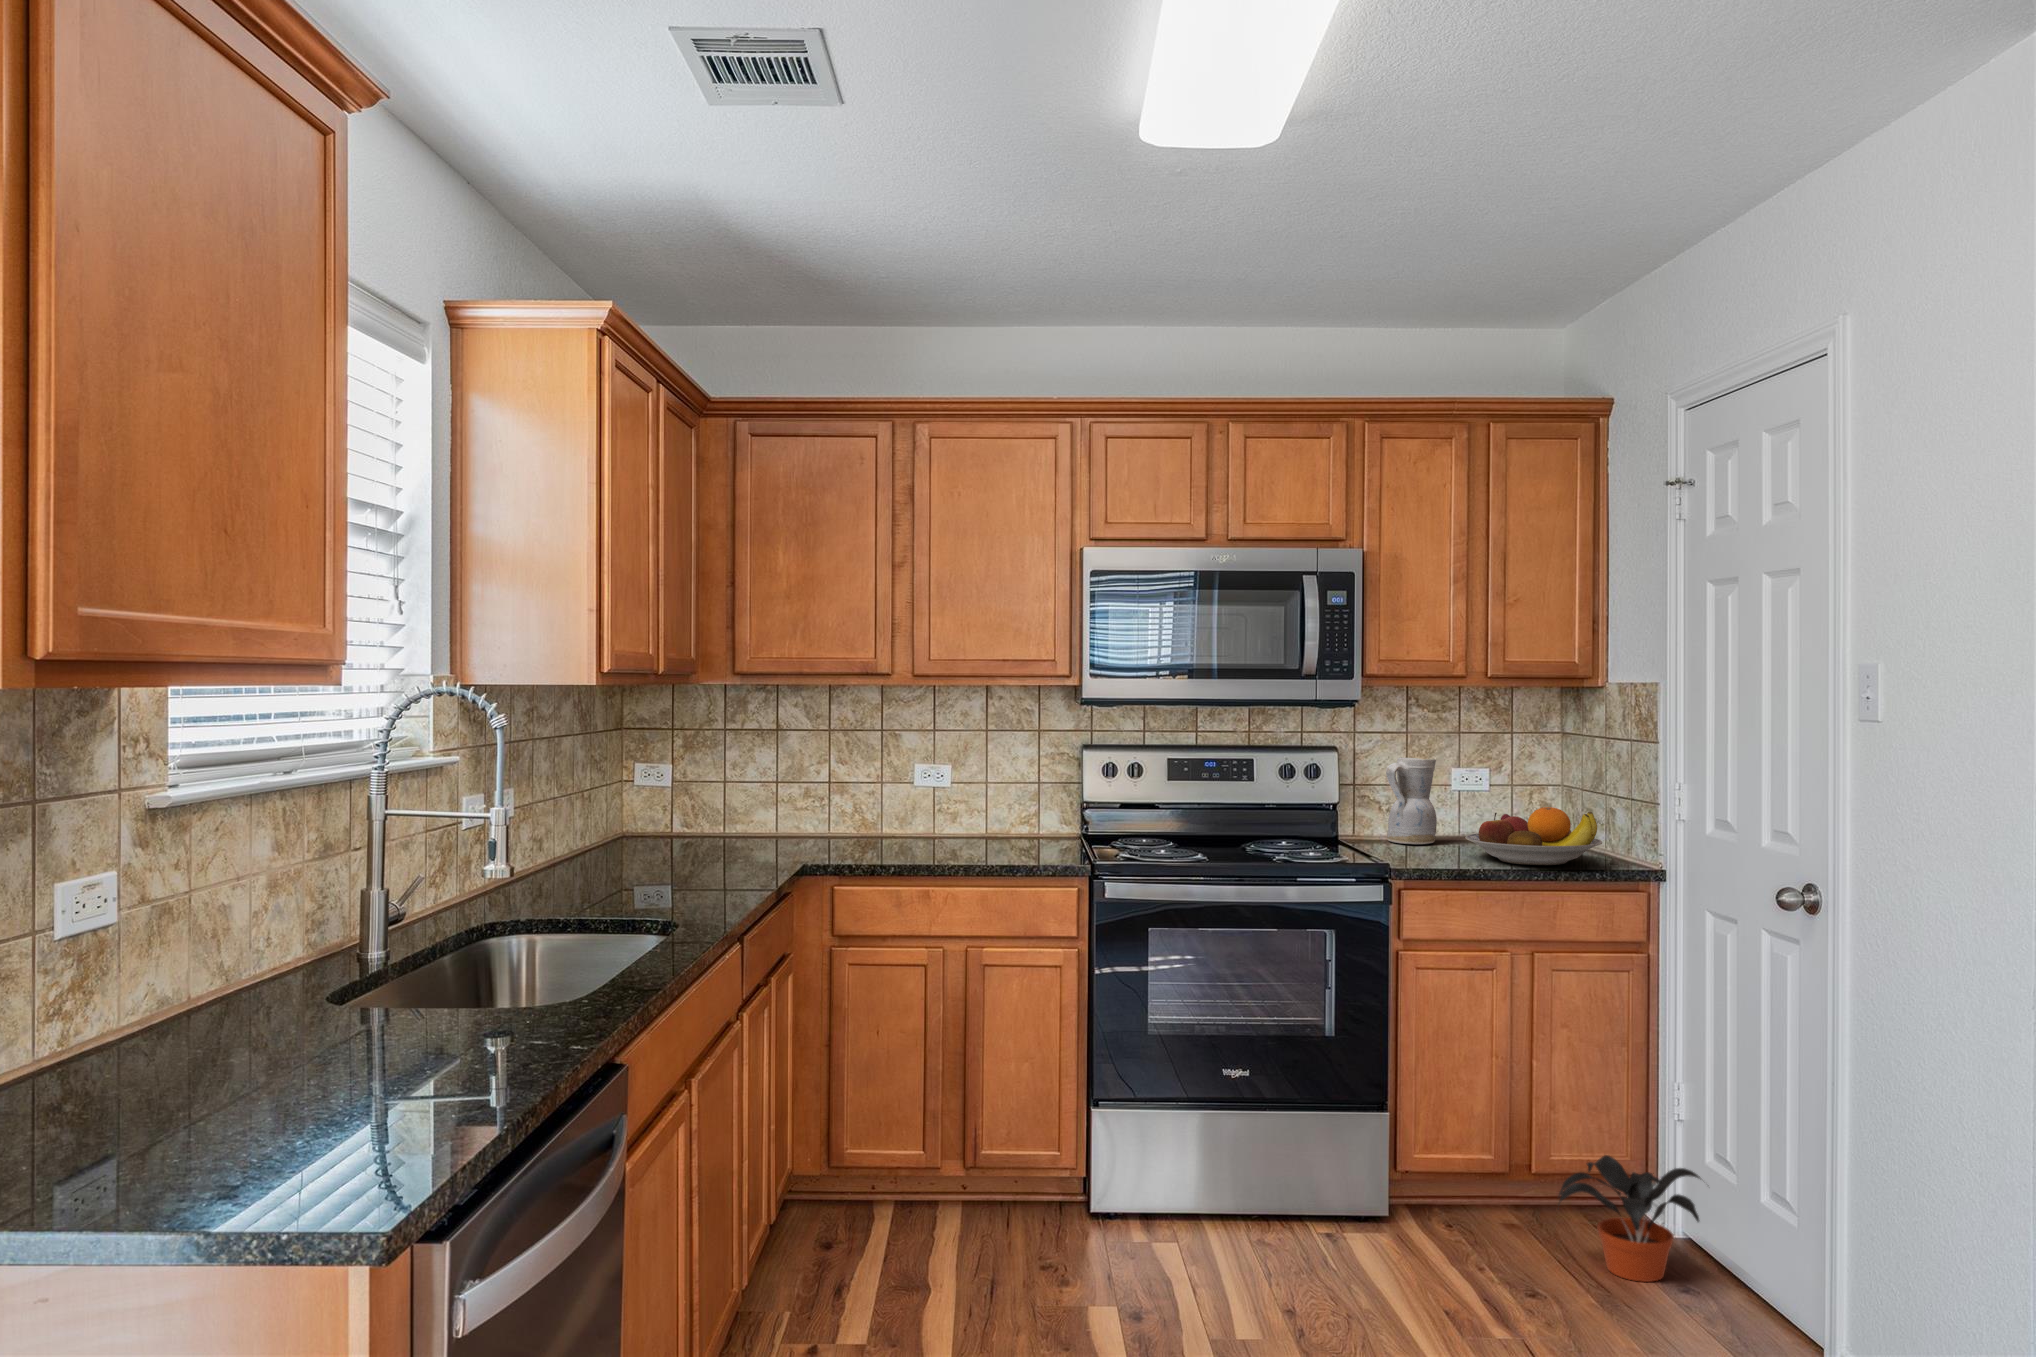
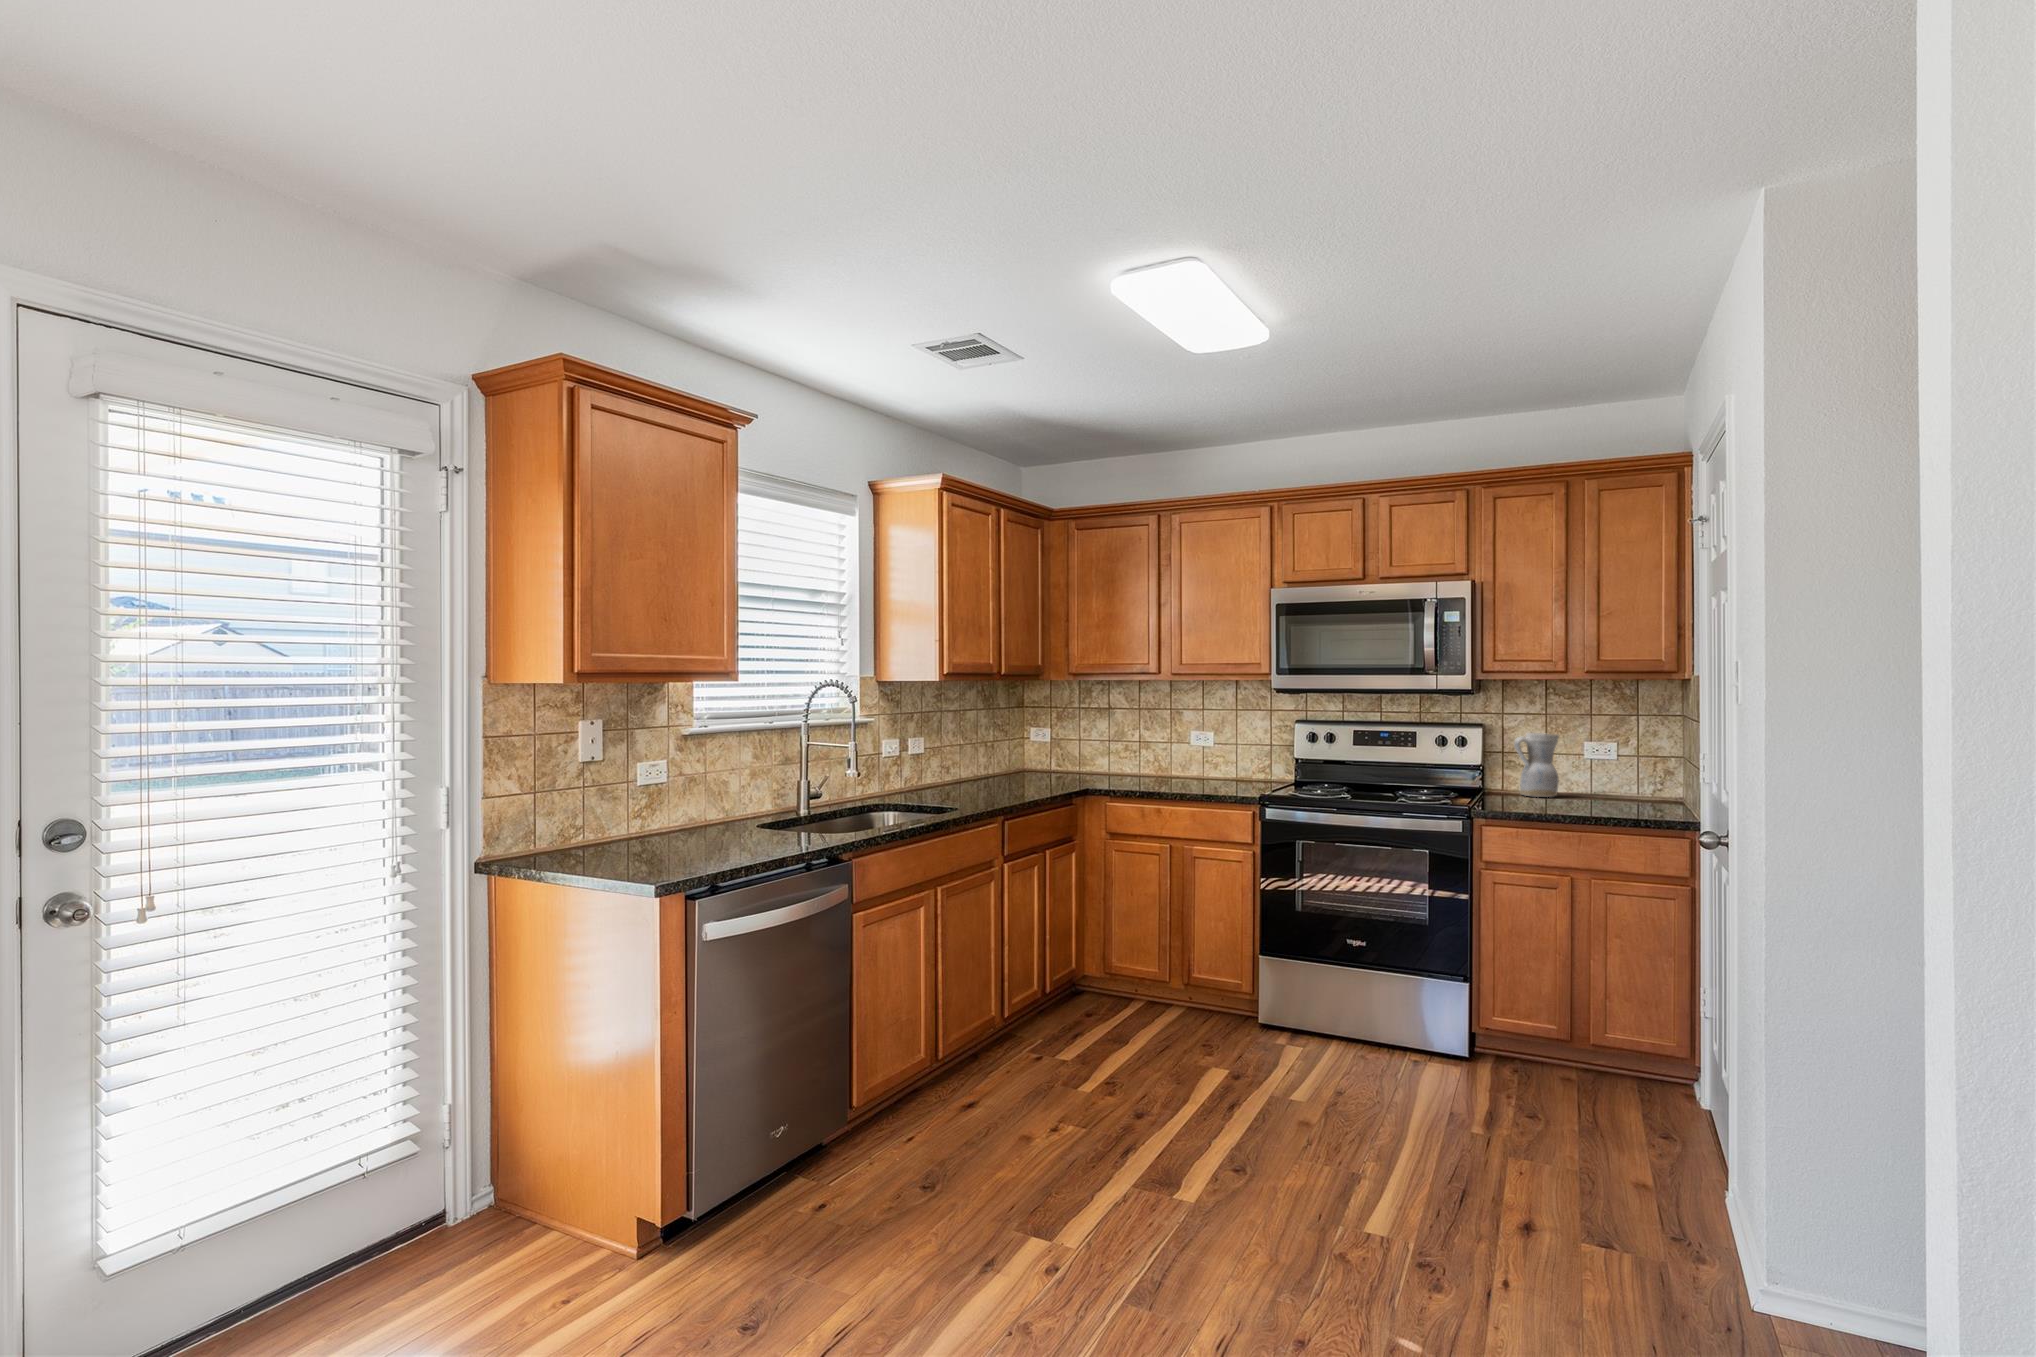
fruit bowl: present [1465,807,1602,865] -> none [1556,771,1668,814]
potted plant: present [1559,1155,1700,1282] -> none [1566,1029,1695,1123]

